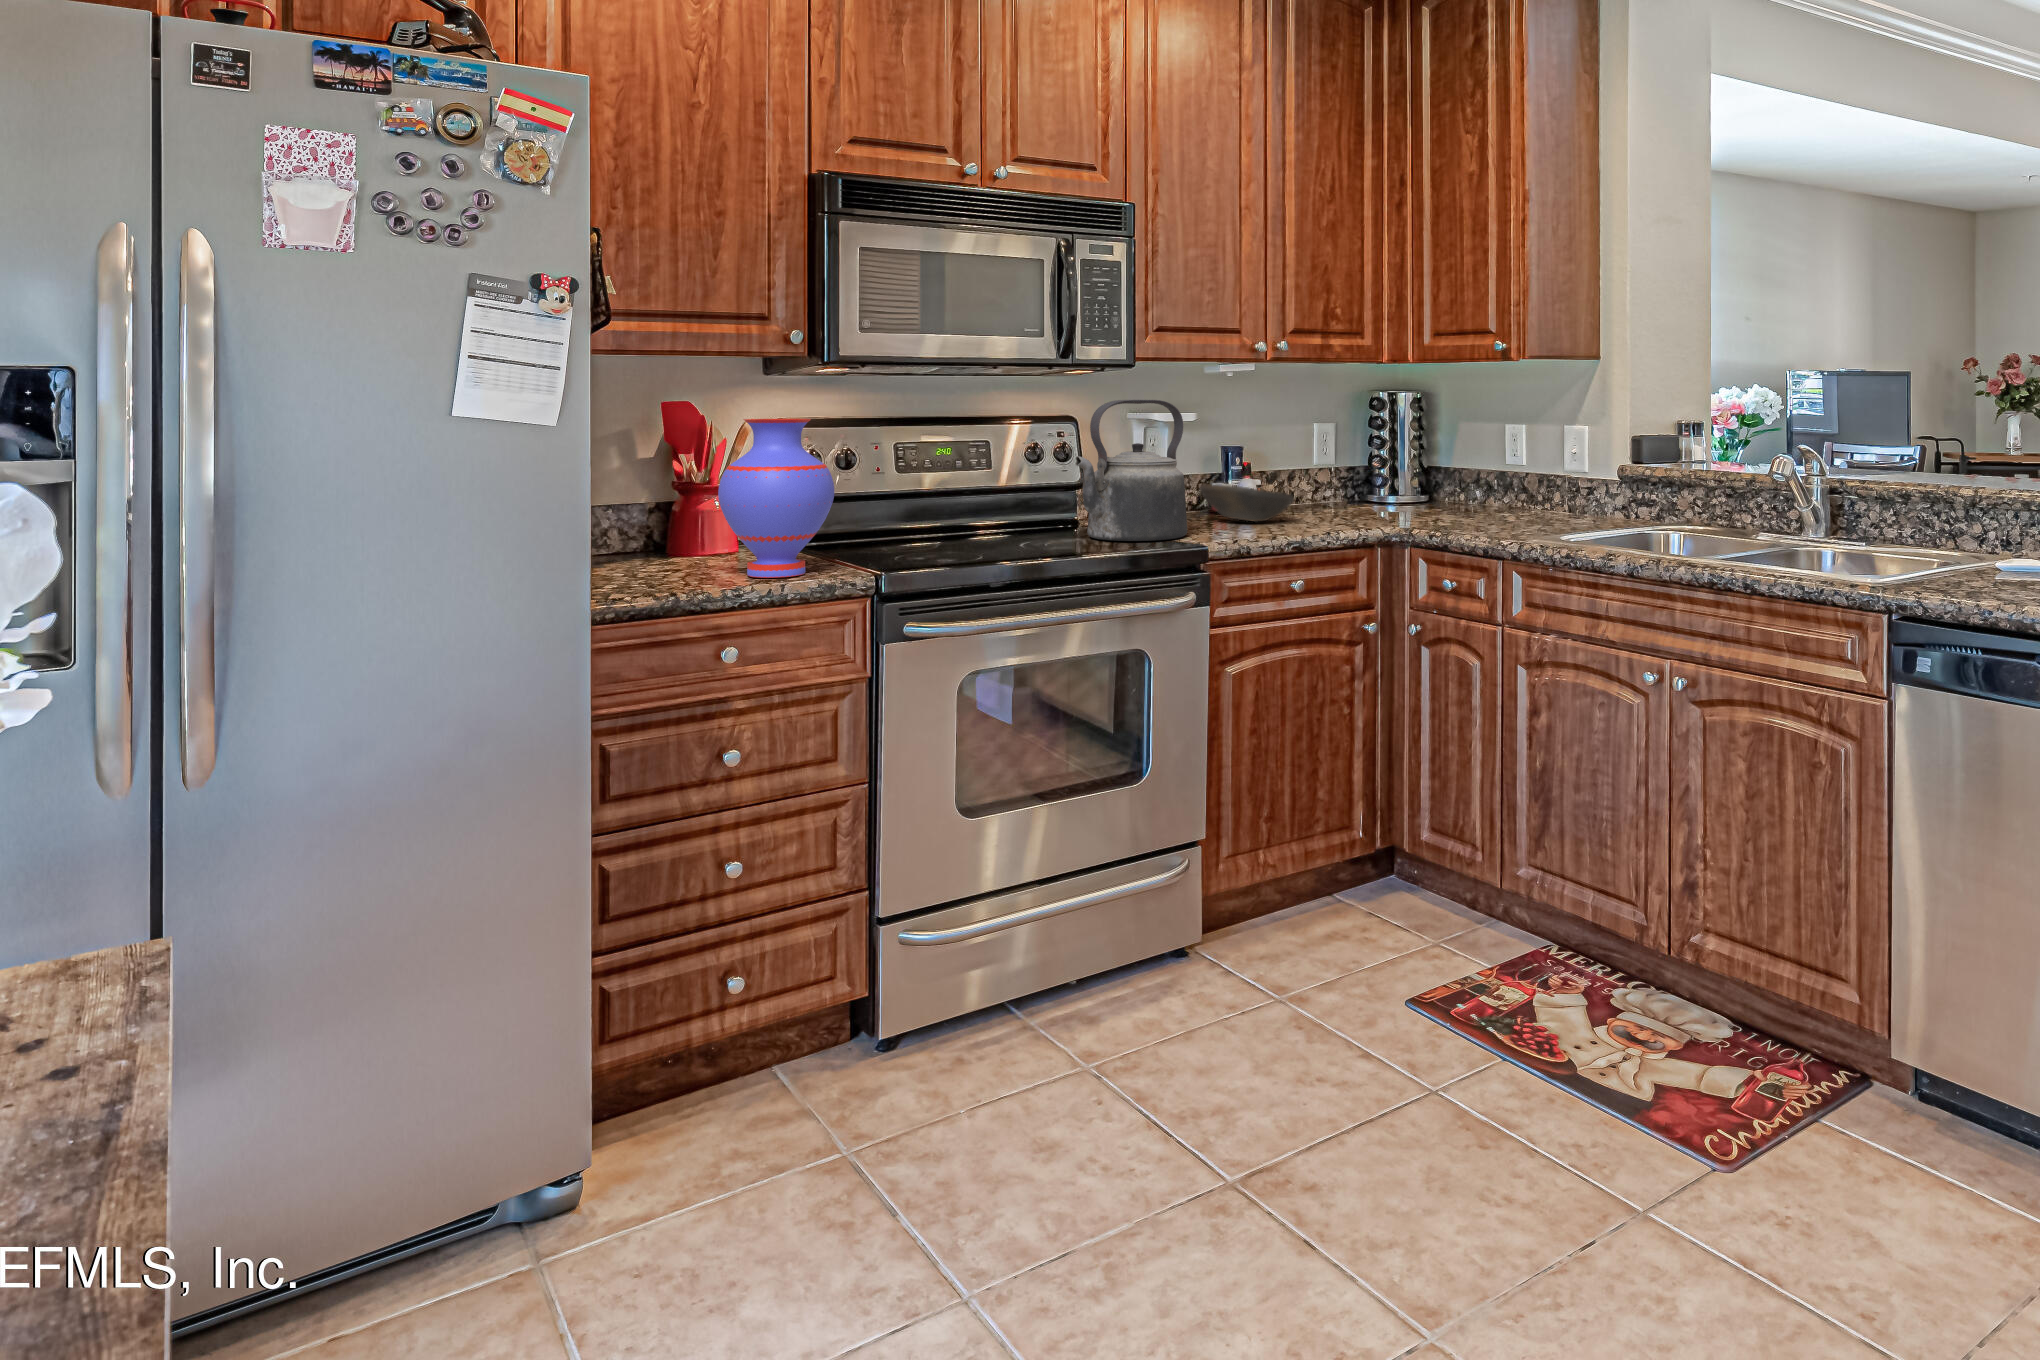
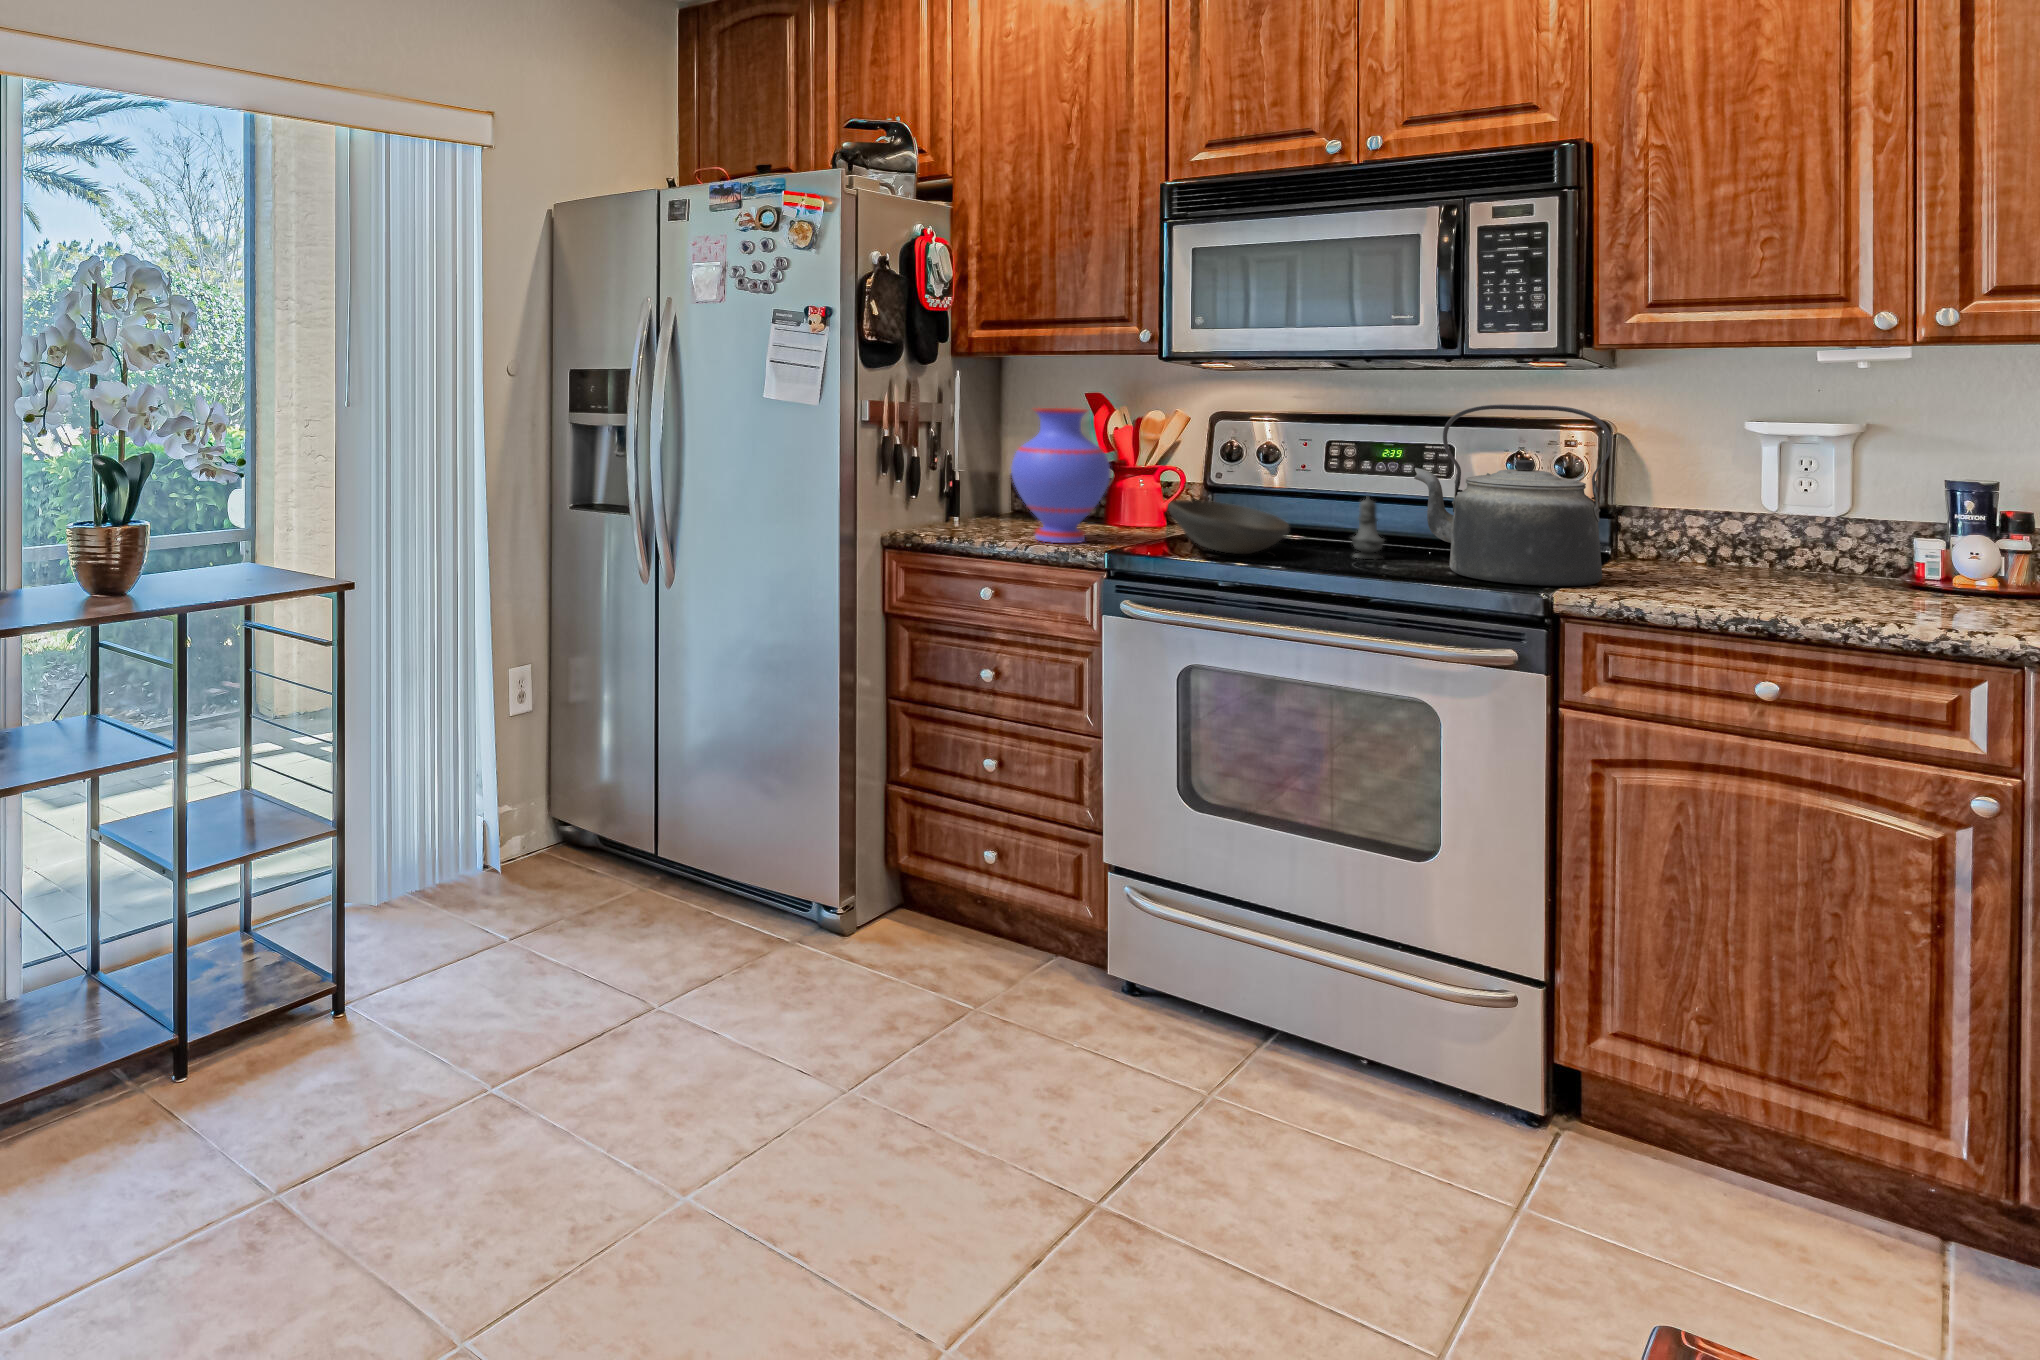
bowl: present [1200,484,1294,522] -> present [1168,500,1290,554]
salt shaker: none [997,486,1025,544] -> present [1352,496,1384,559]

